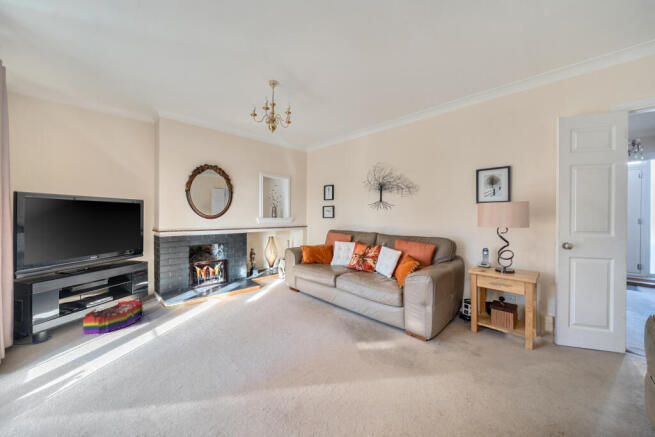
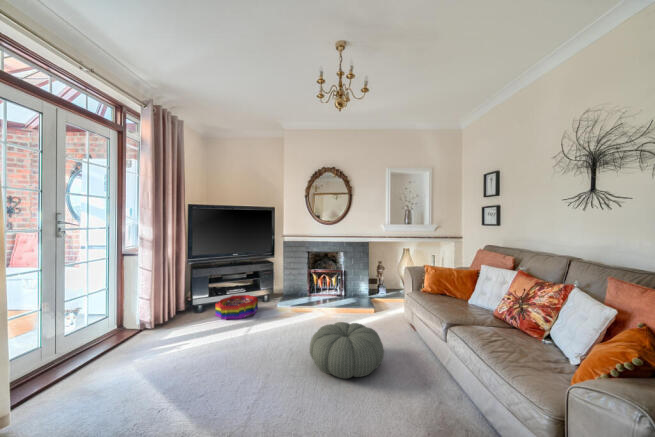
pouf: none [243,292,298,331] -> present [310,322,384,378]

